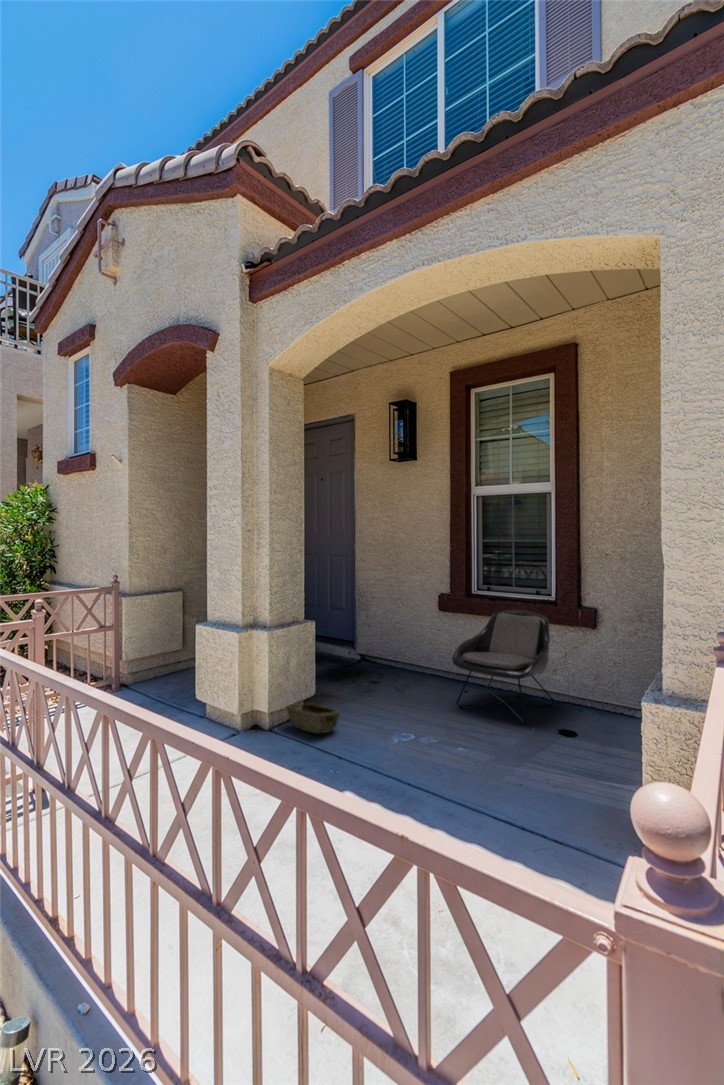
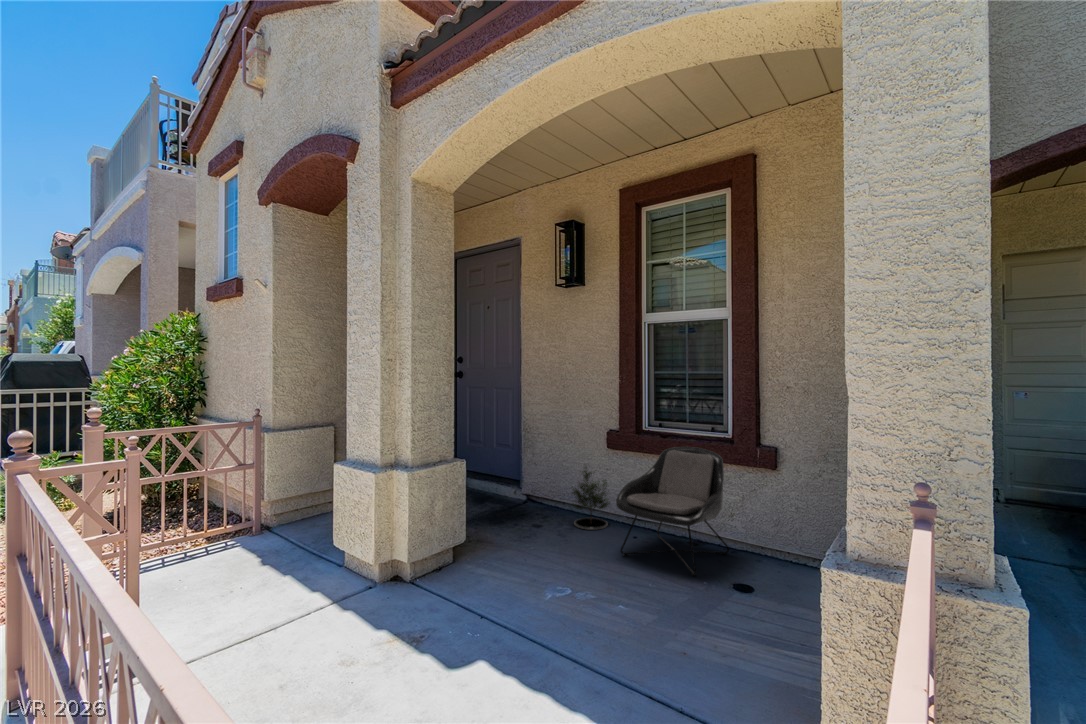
potted tree: none [407,626,445,686] -> present [573,467,609,530]
woven basket: present [287,703,340,733] -> none [429,550,487,587]

